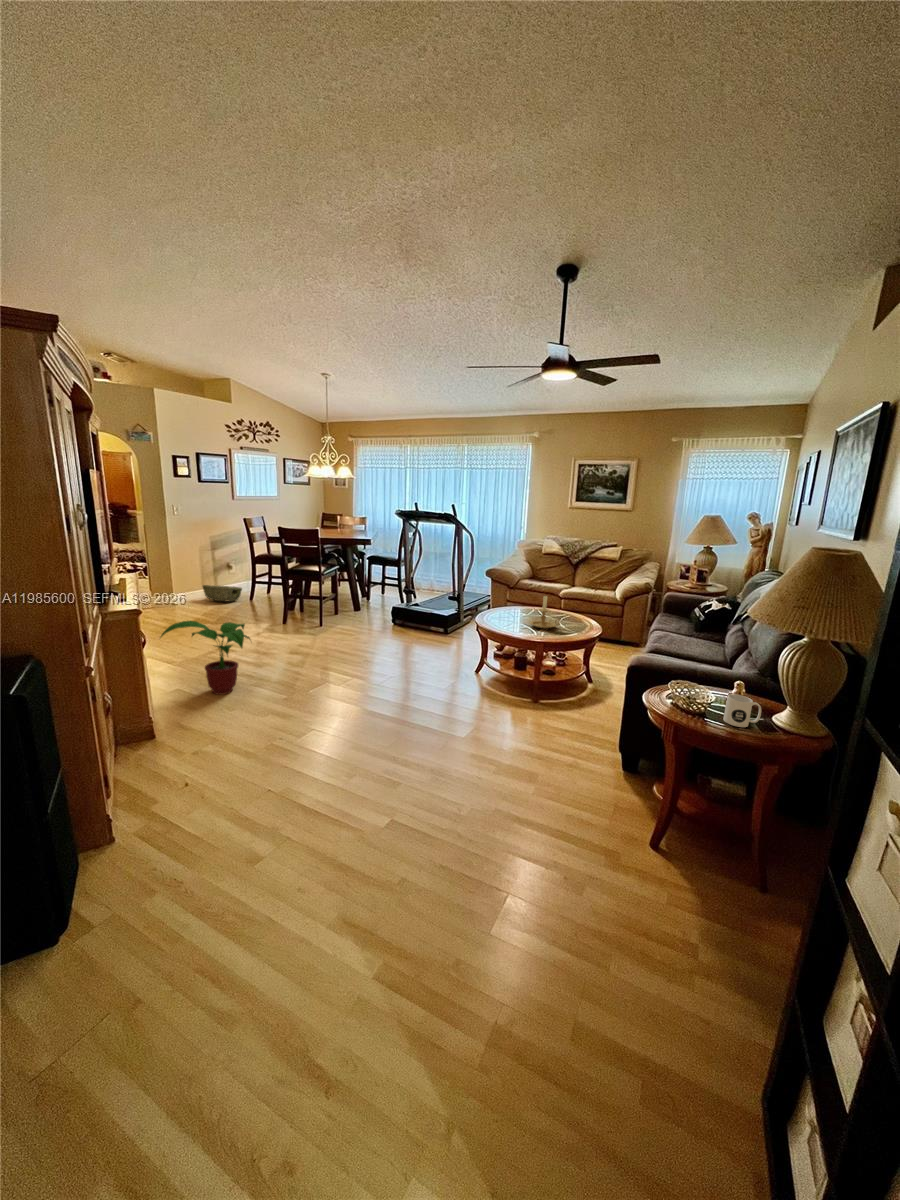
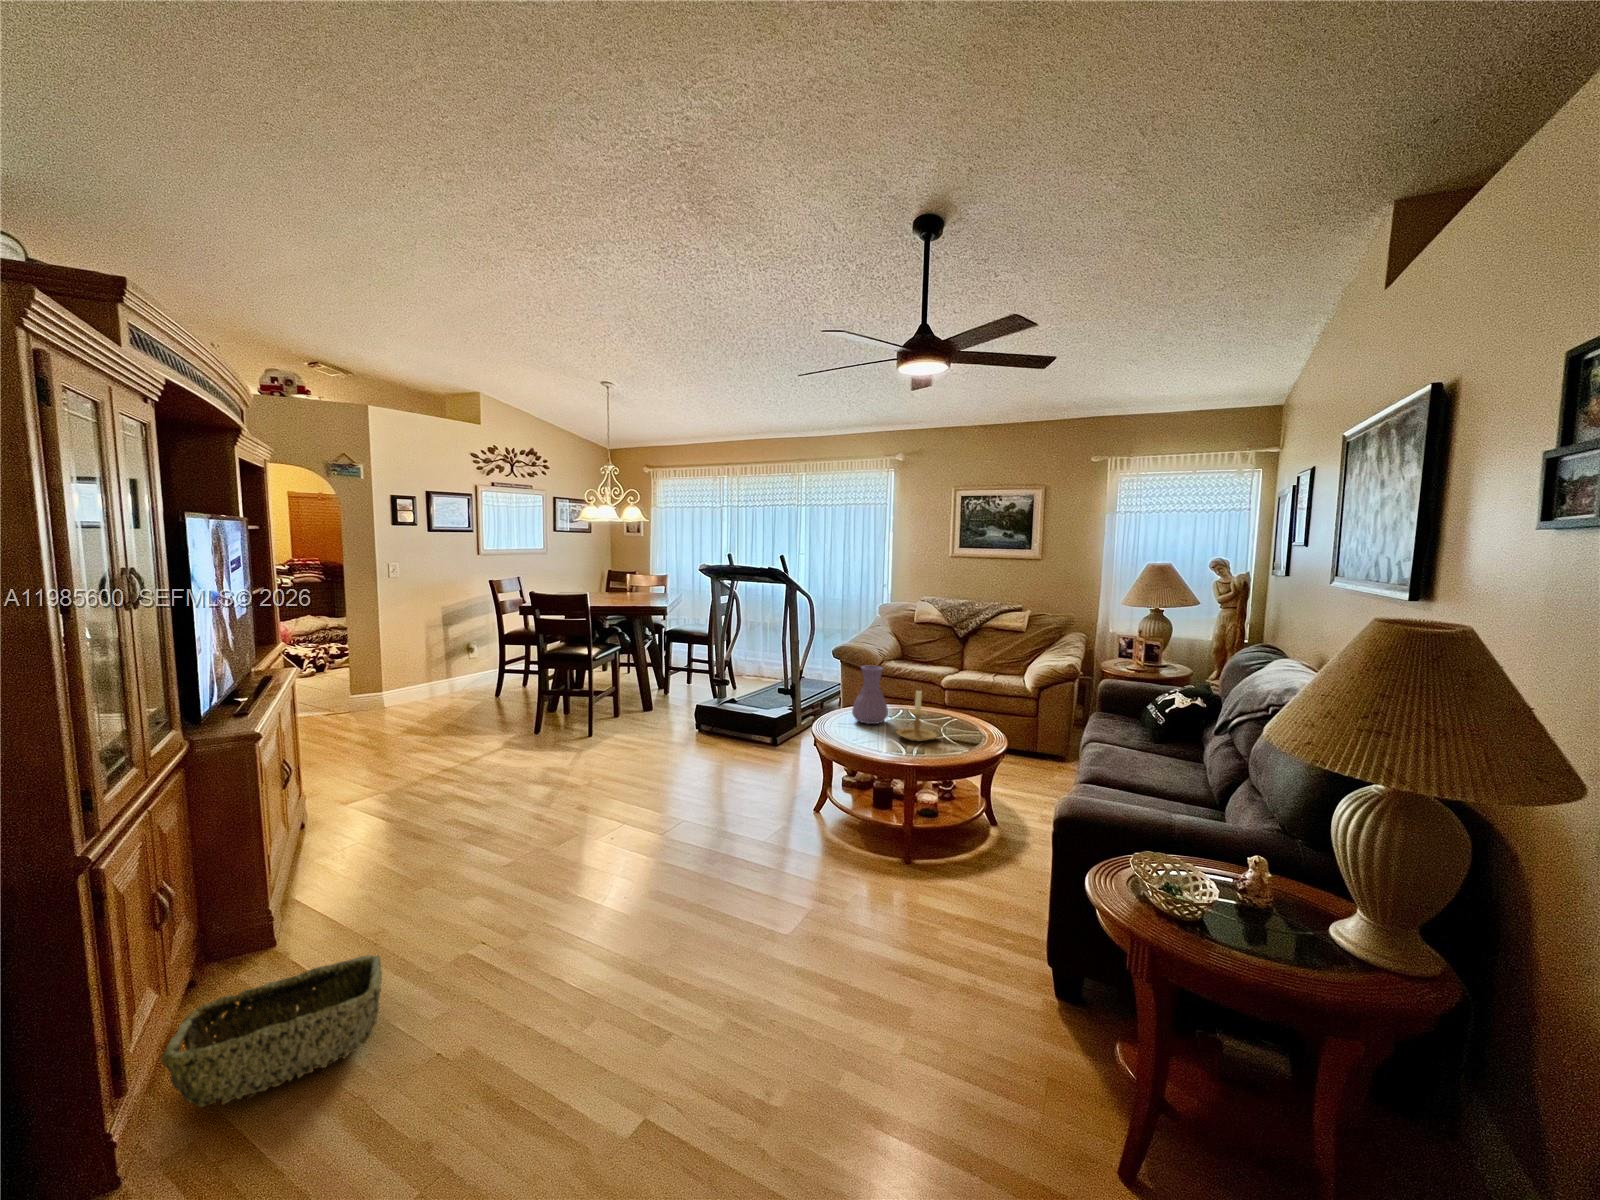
vase: none [500,580,524,618] -> present [852,666,888,724]
woven basket: present [203,585,242,602] -> present [161,955,382,1107]
potted plant: present [161,621,250,695] -> none [303,741,460,862]
mug: present [723,694,761,727] -> none [1238,883,1308,951]

